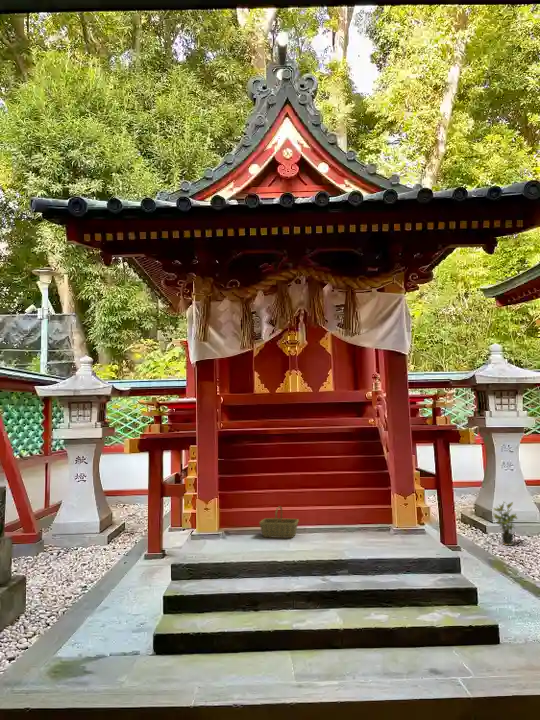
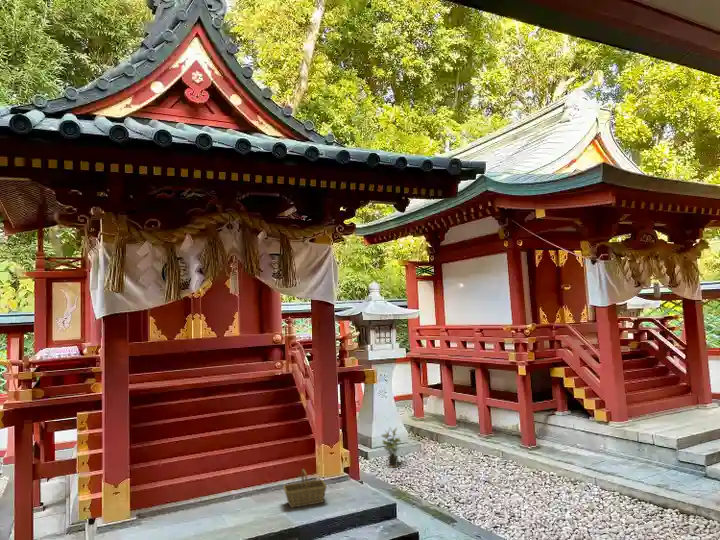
basket: present [259,507,299,538] -> present [283,469,326,508]

